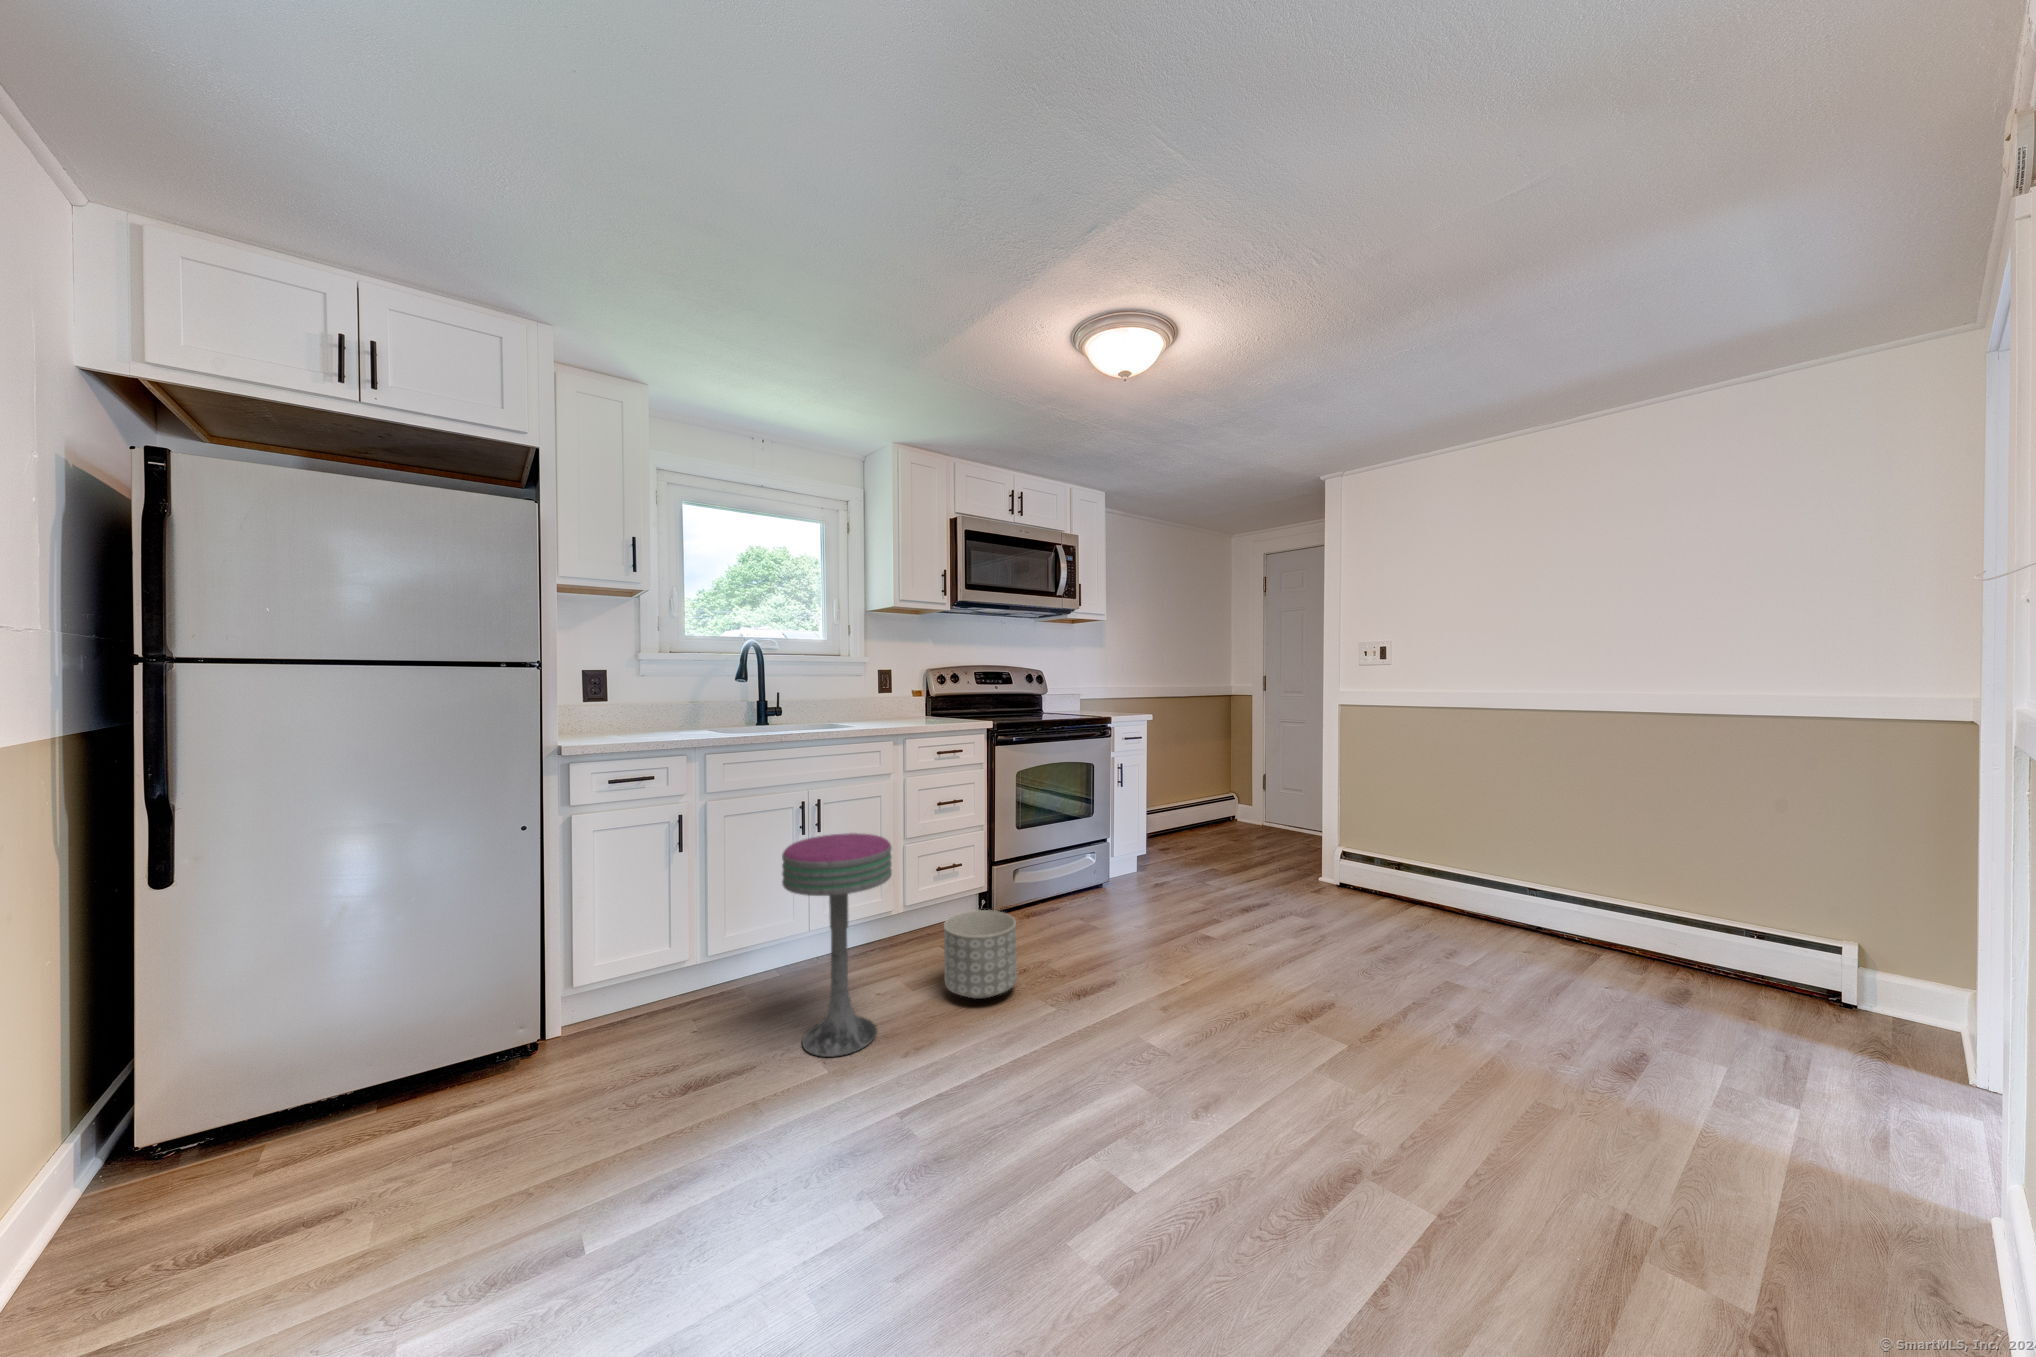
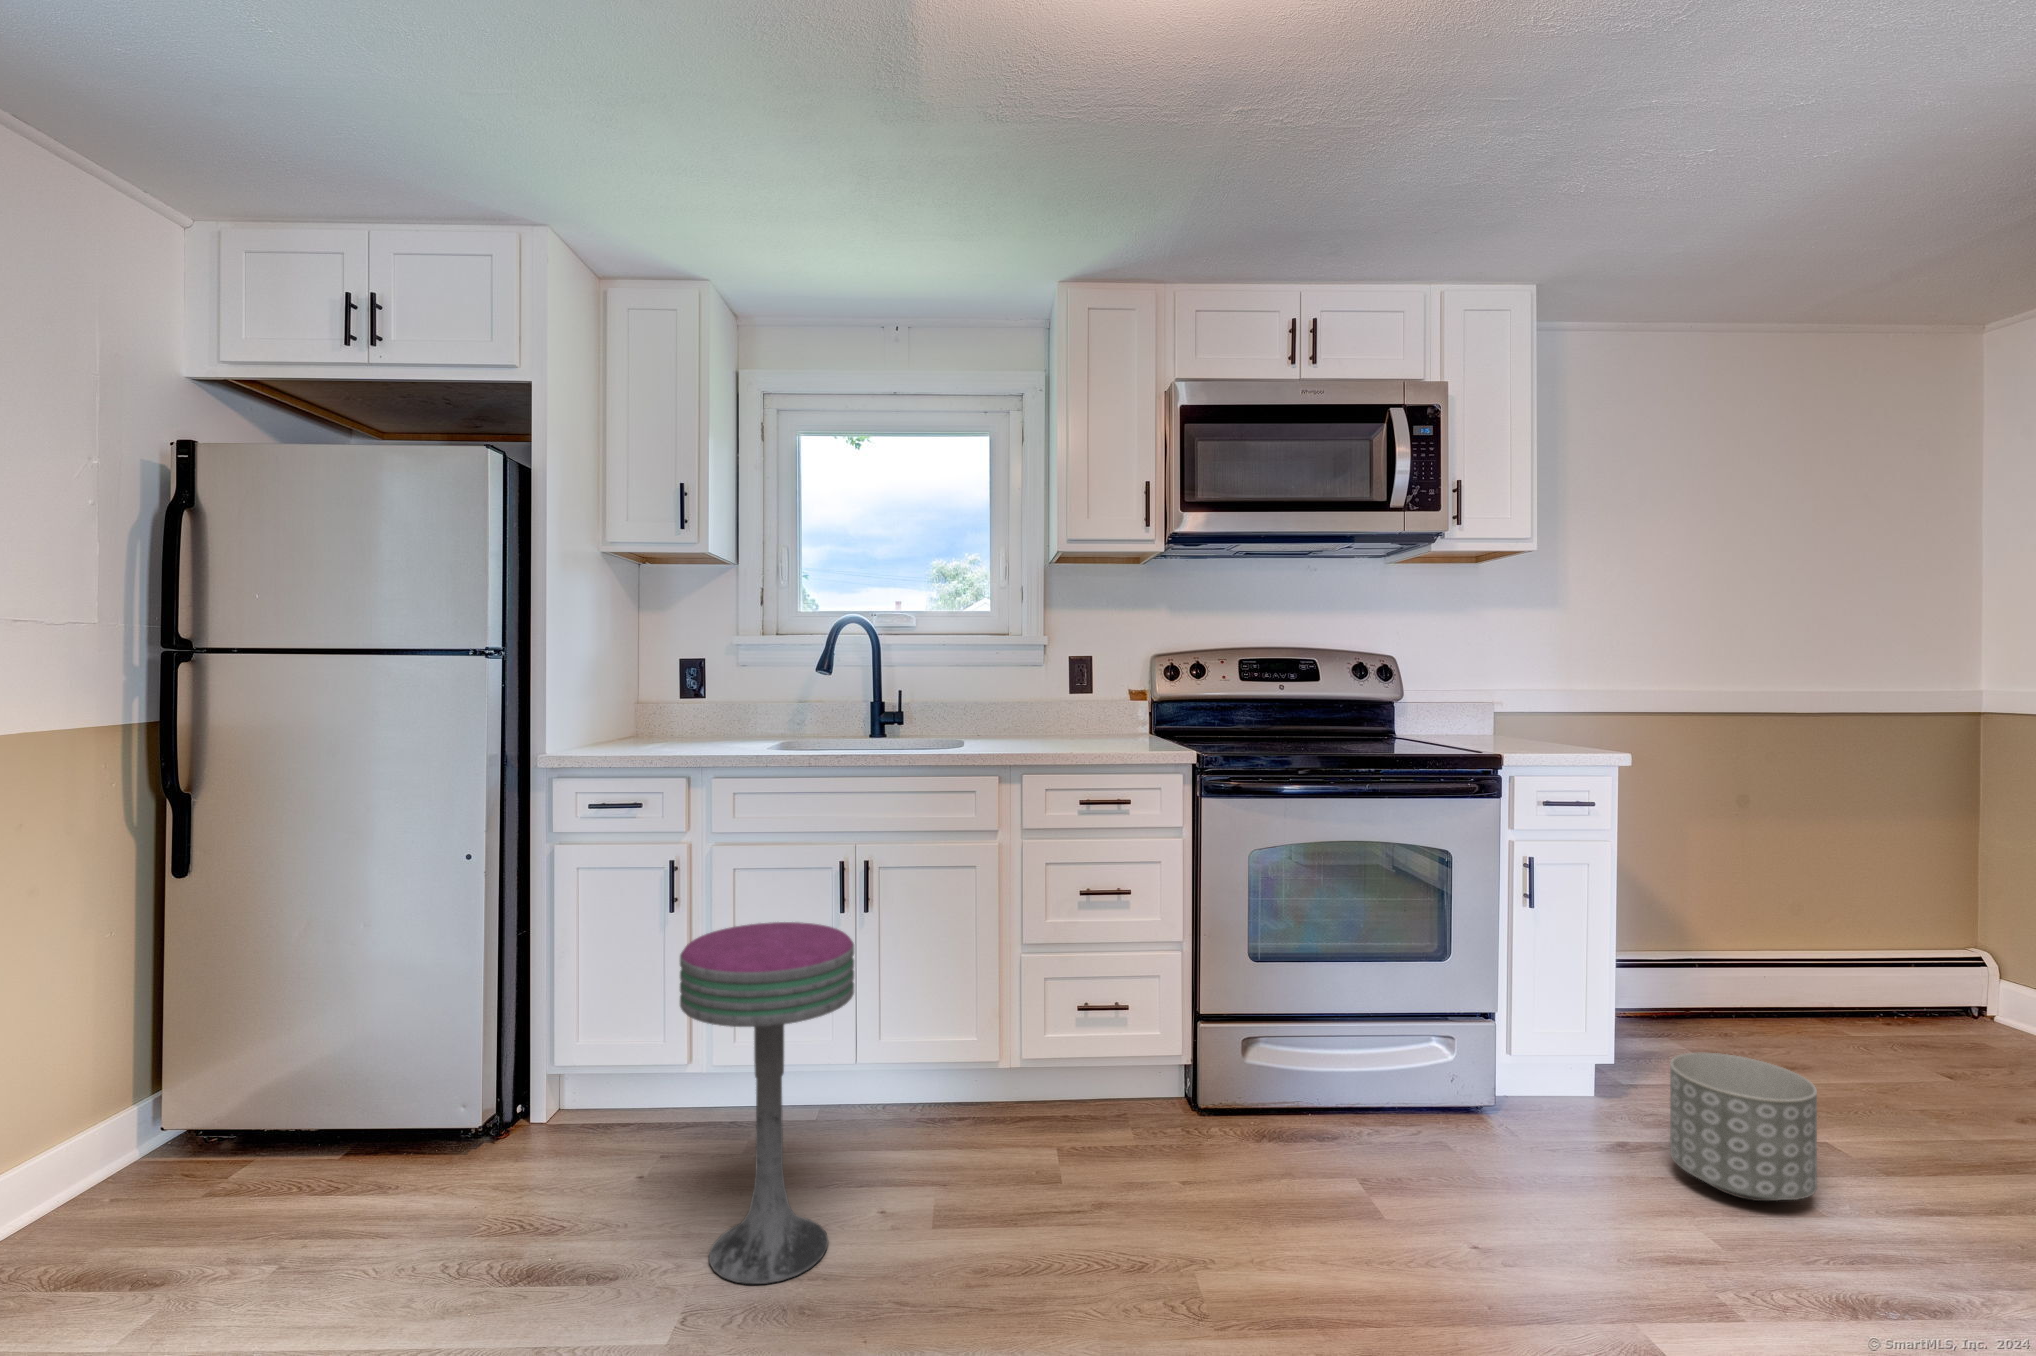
planter: present [944,910,1017,999] -> present [1670,1052,1817,1201]

